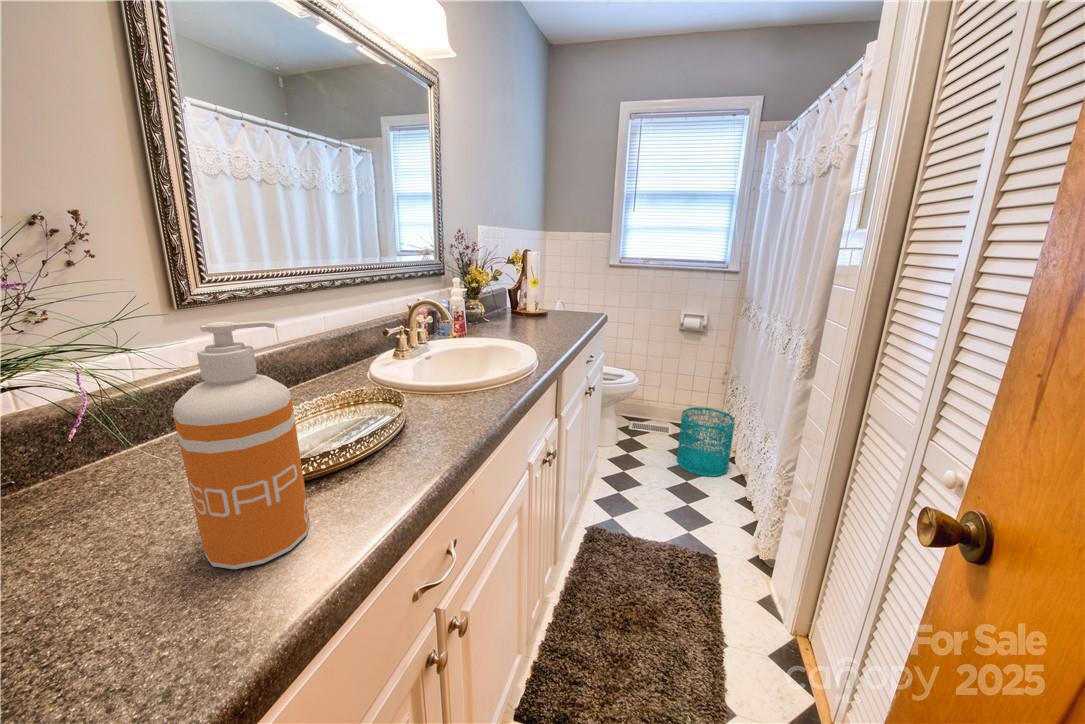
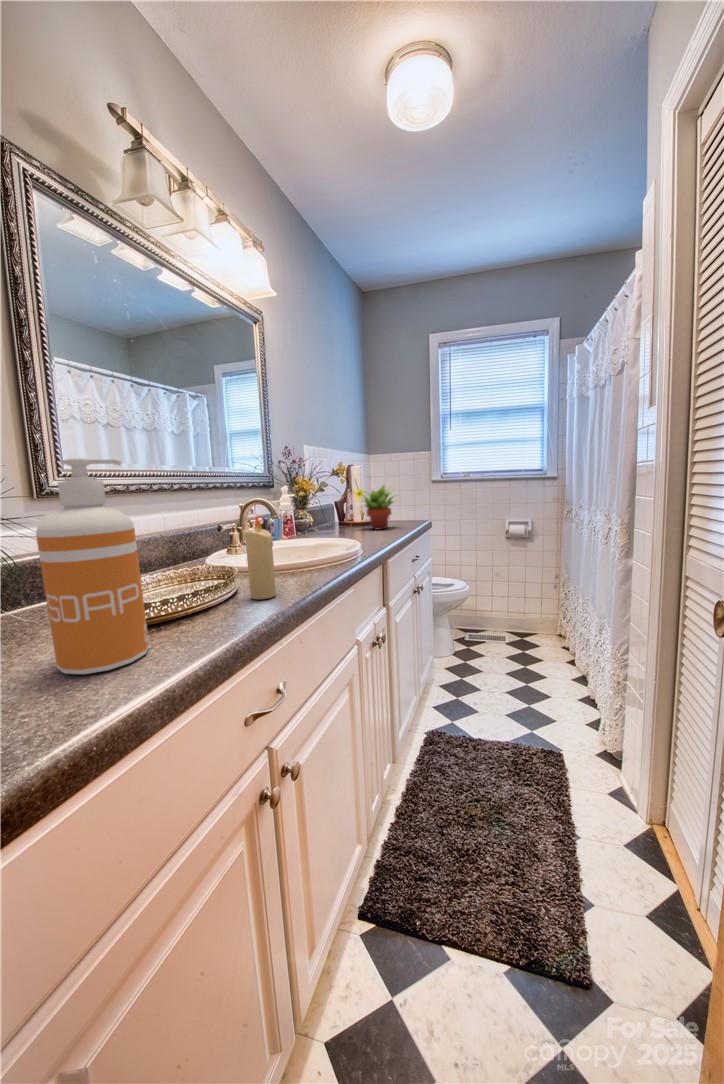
succulent plant: none [528,279,580,328] -> present [364,485,395,529]
candle: none [415,354,448,445] -> present [244,516,276,599]
wastebasket: present [677,407,735,477] -> none [514,609,568,677]

